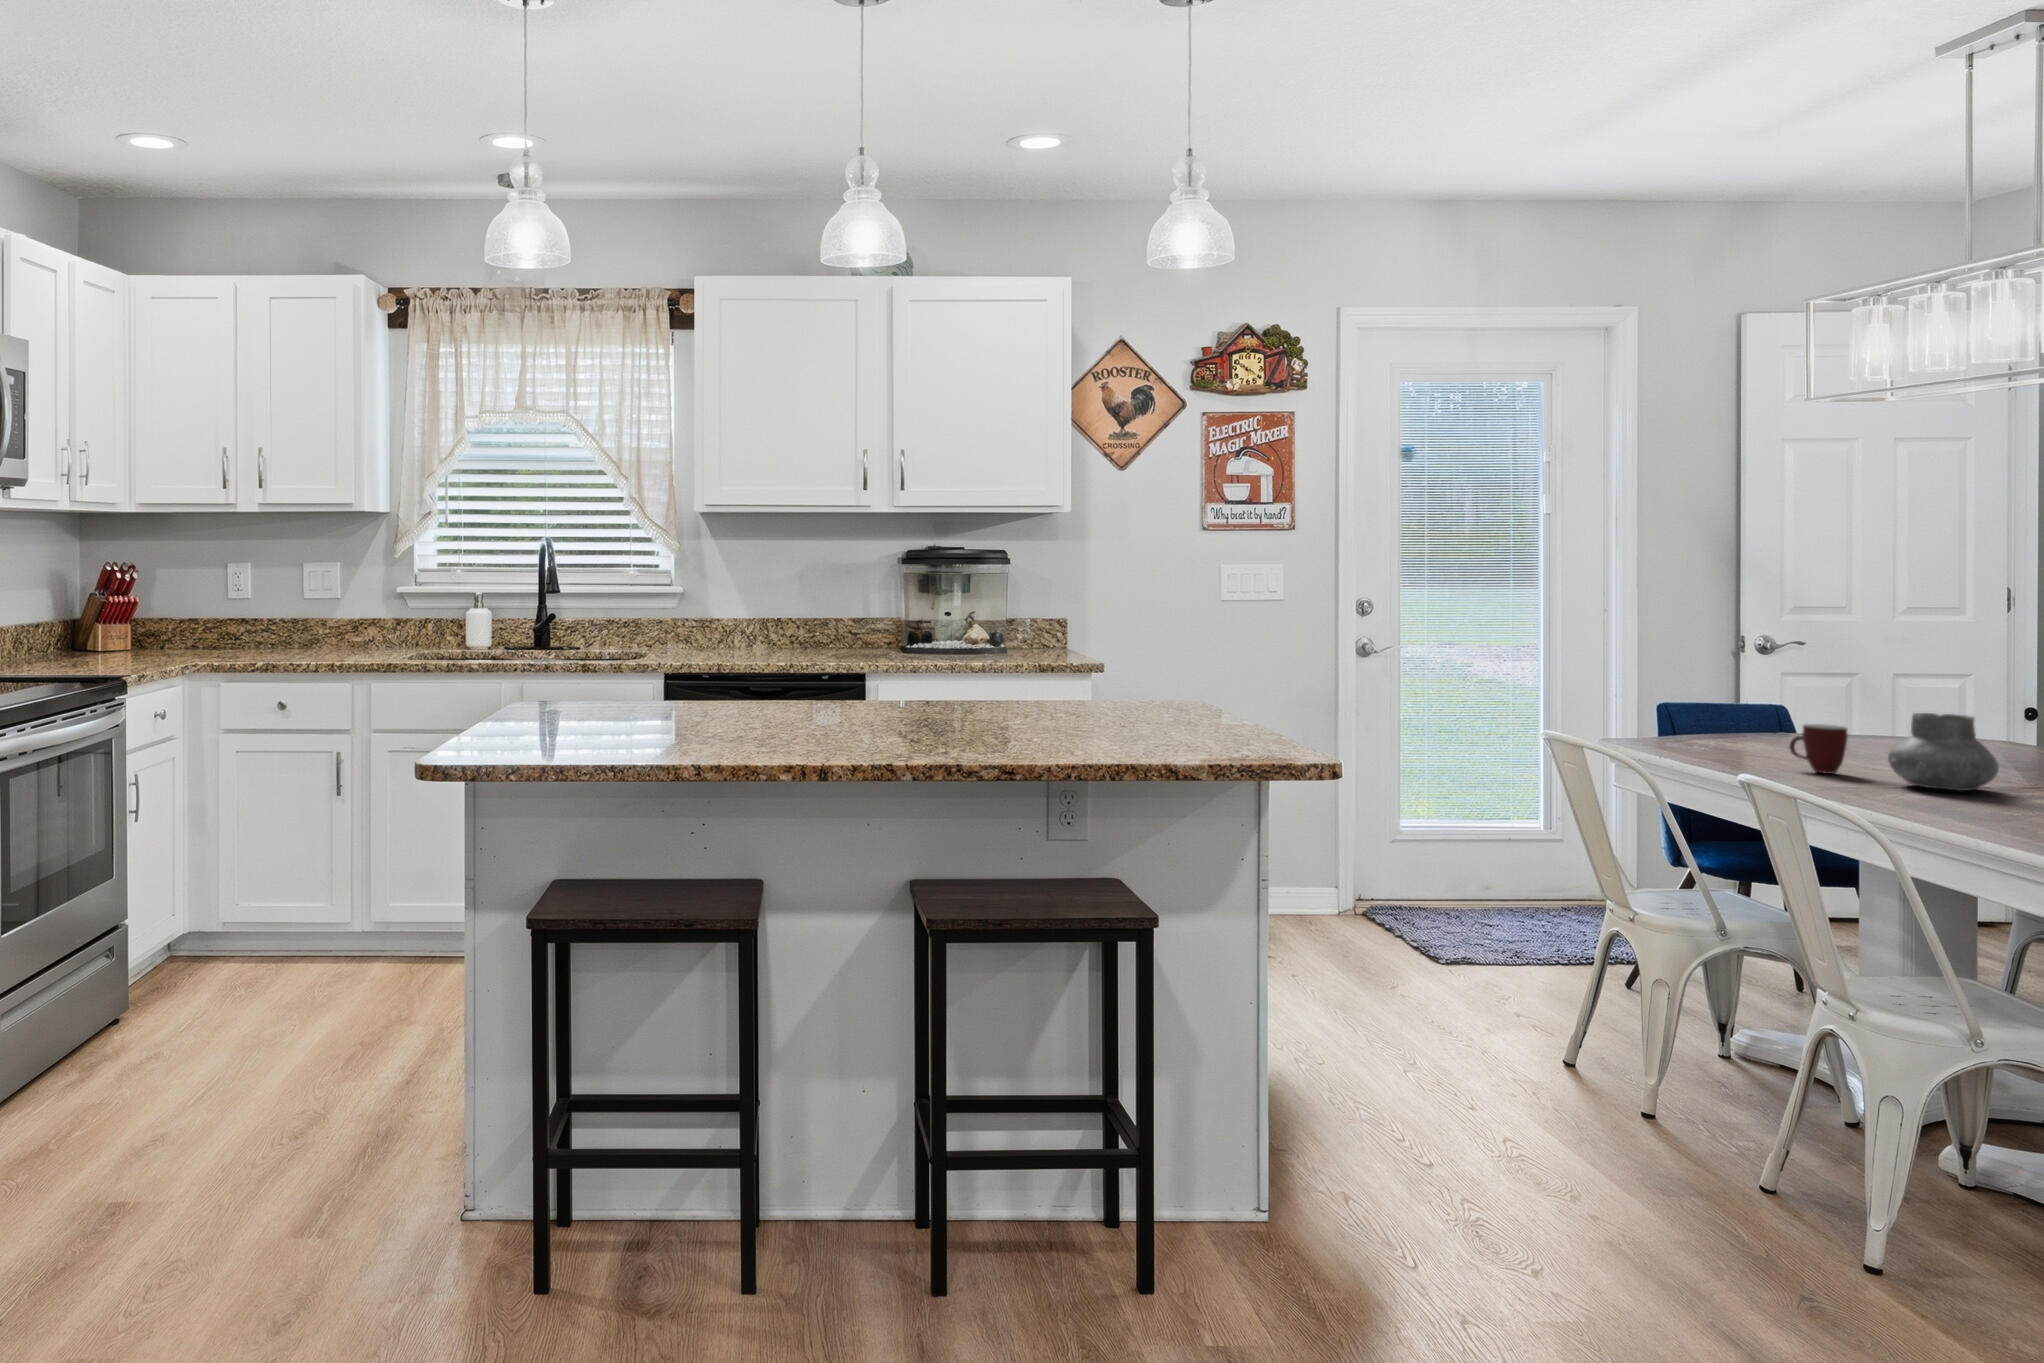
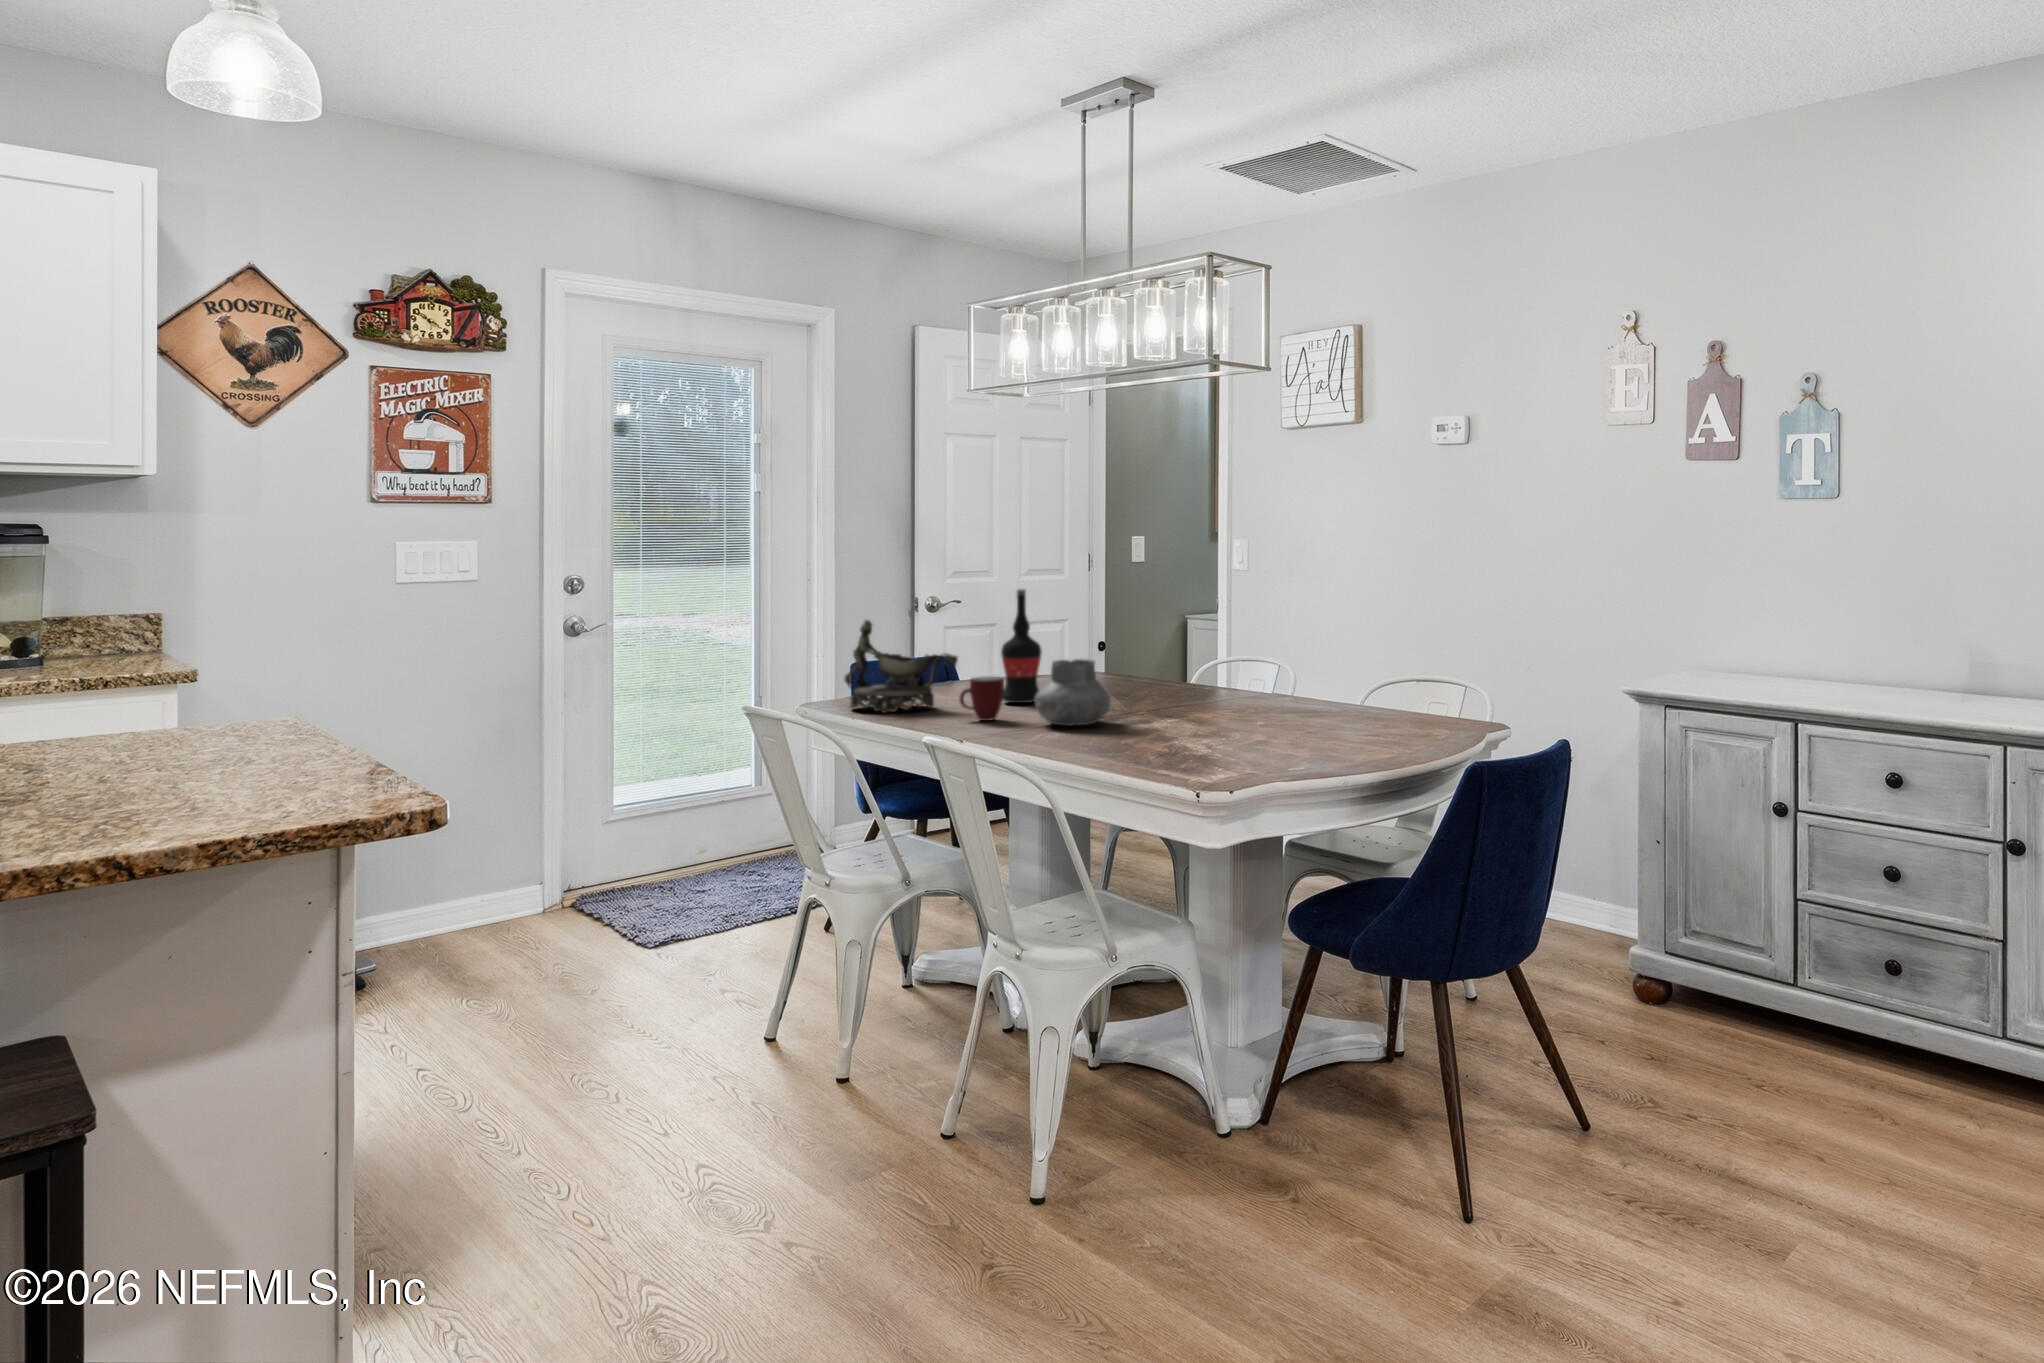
wine bottle: none [1846,630,1903,762] -> present [1001,589,1042,703]
decorative bowl: none [1650,654,1789,756] -> present [845,620,958,713]

